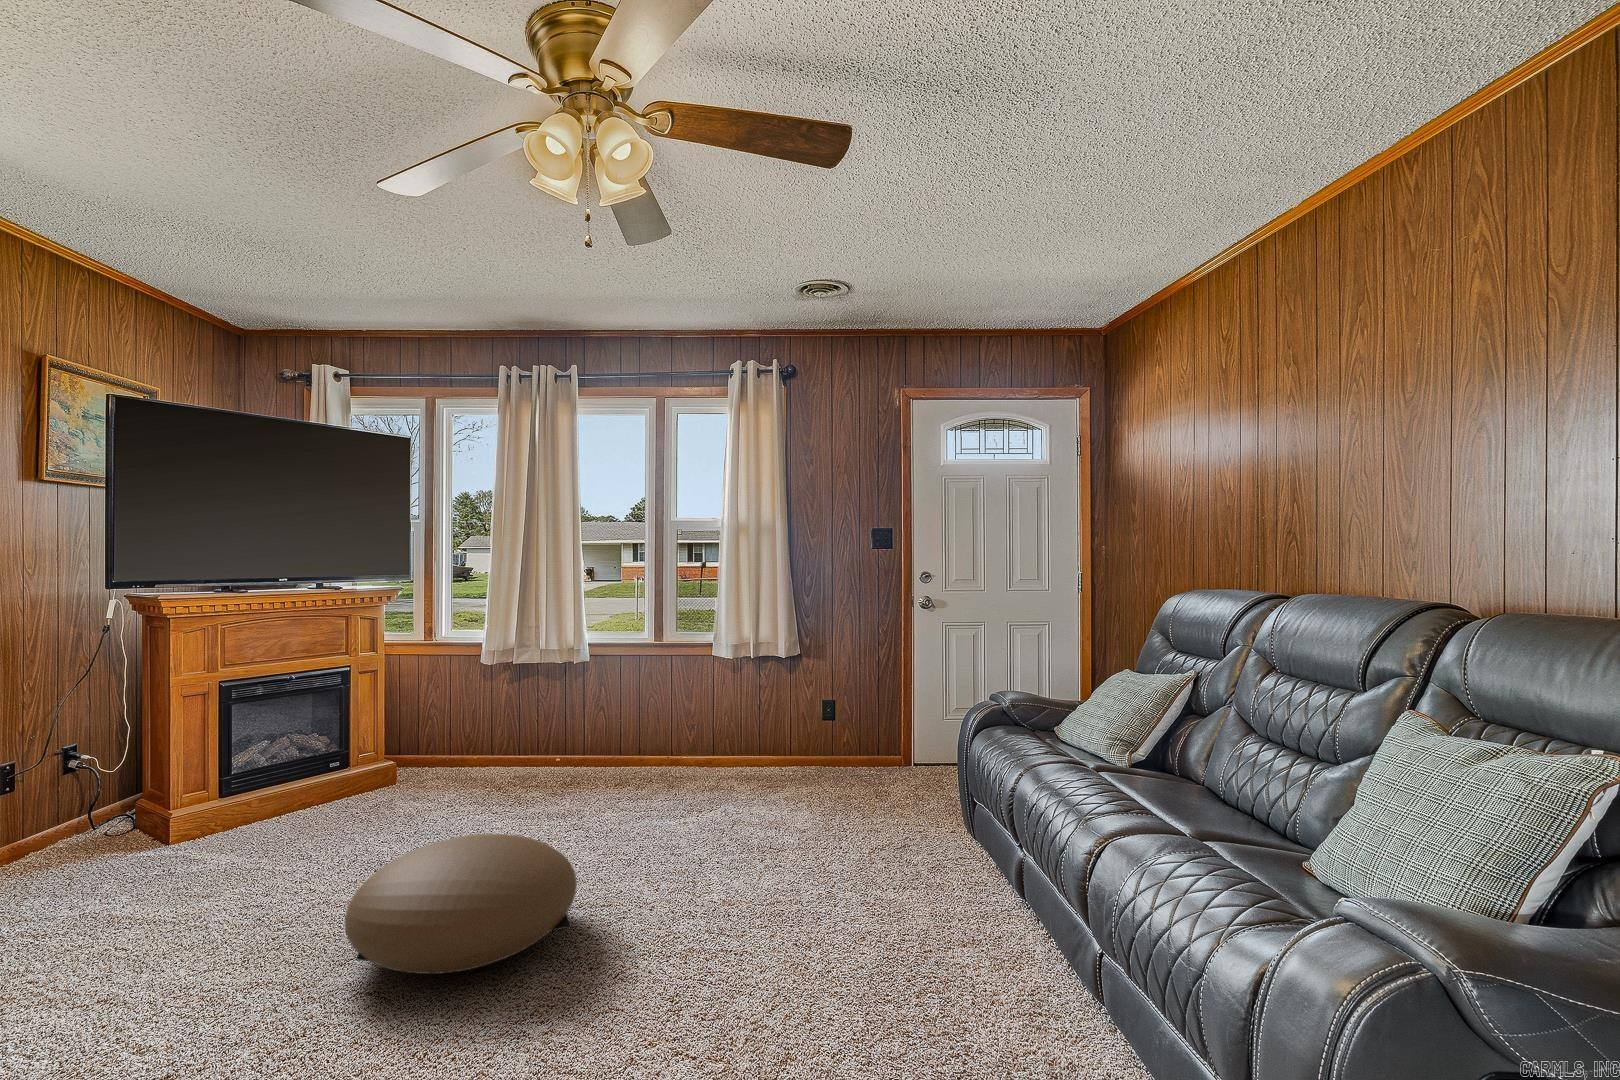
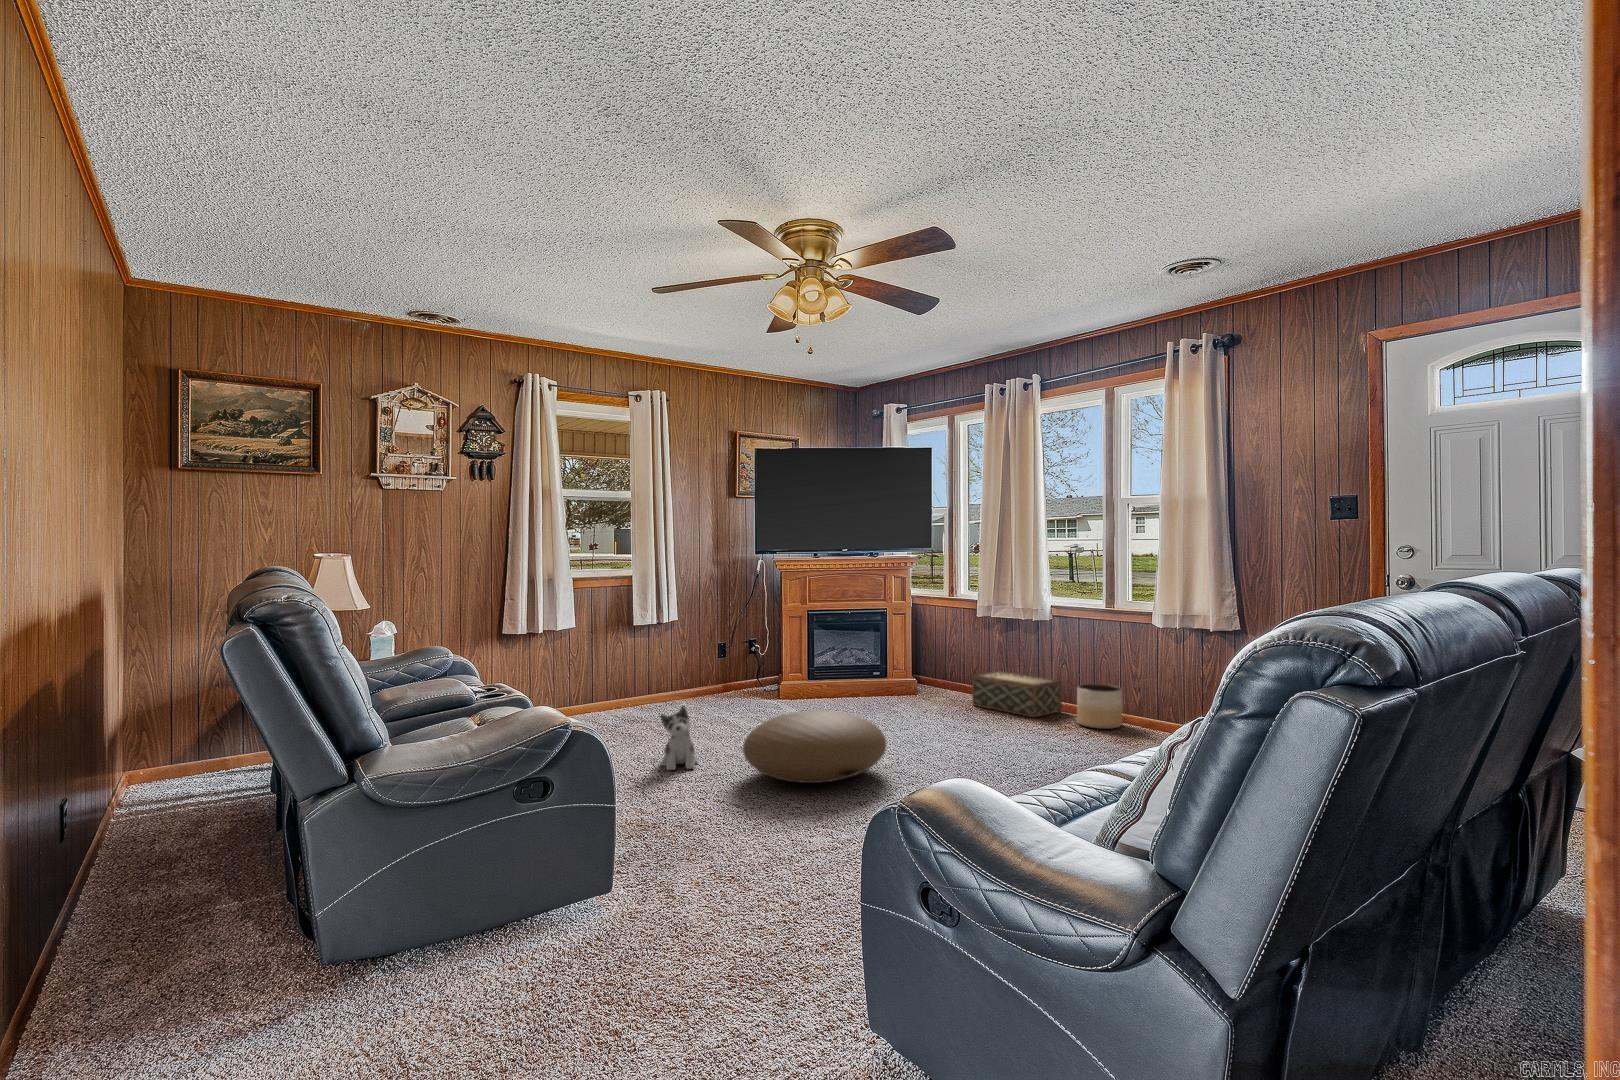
planter: none [642,728,691,780] -> present [1077,684,1122,729]
woven basket: none [495,731,606,782] -> present [972,671,1062,717]
plush toy: none [120,900,221,1042] -> present [660,706,698,770]

